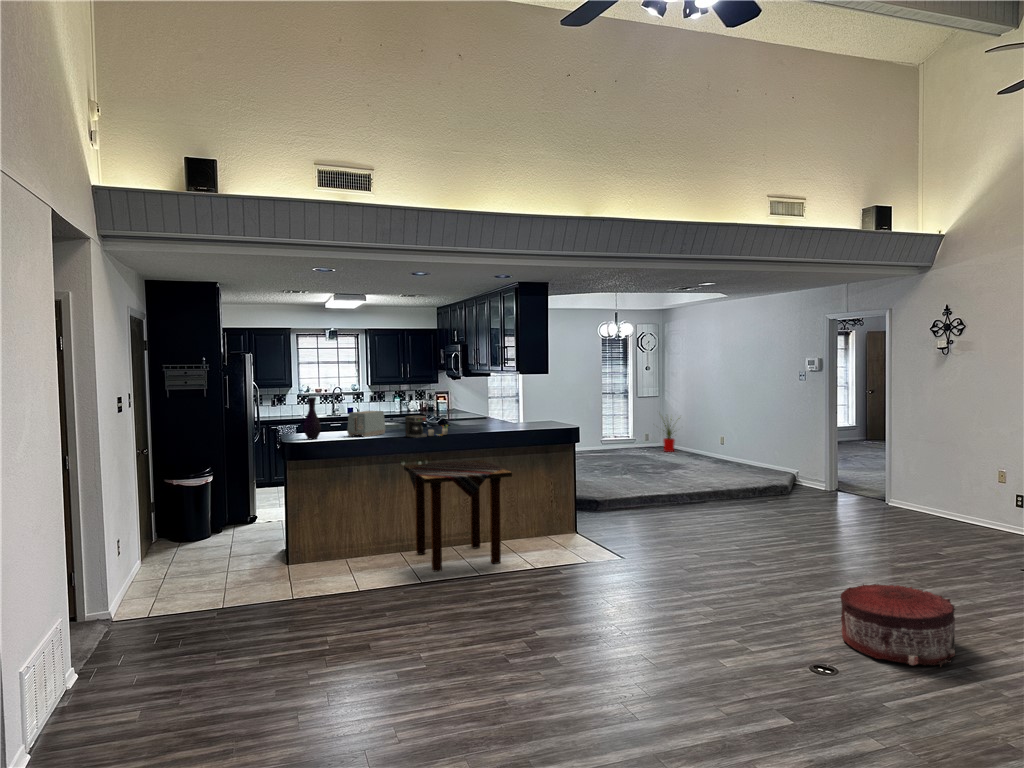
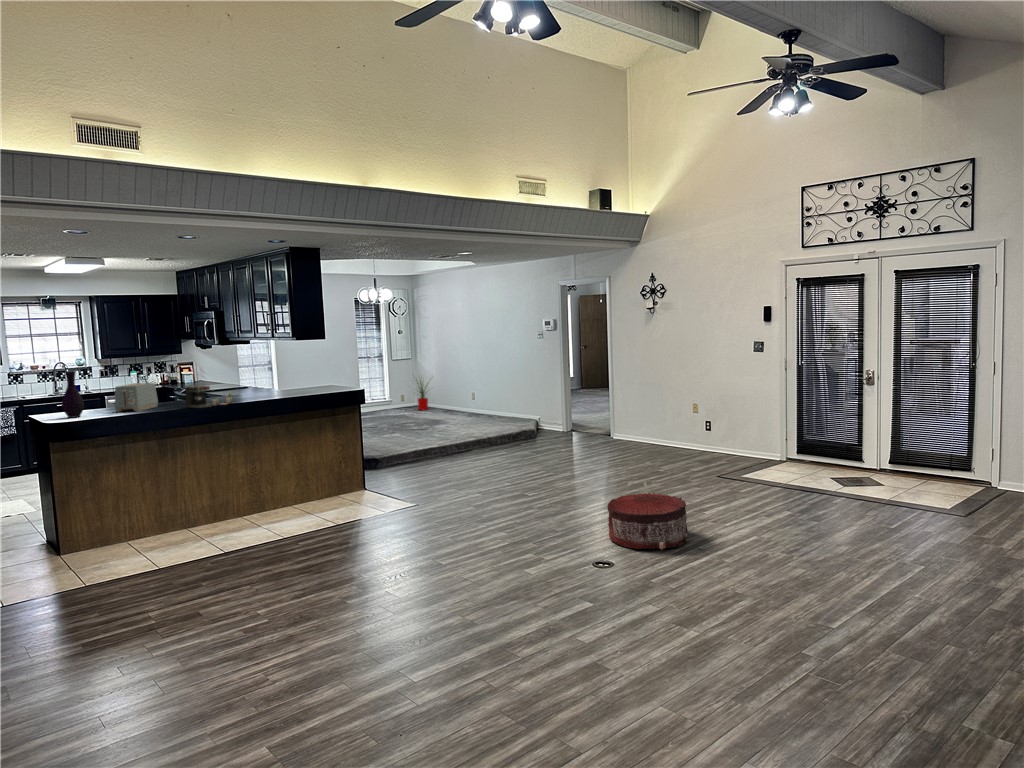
side table: present [404,460,512,572] -> none [186,427,309,541]

